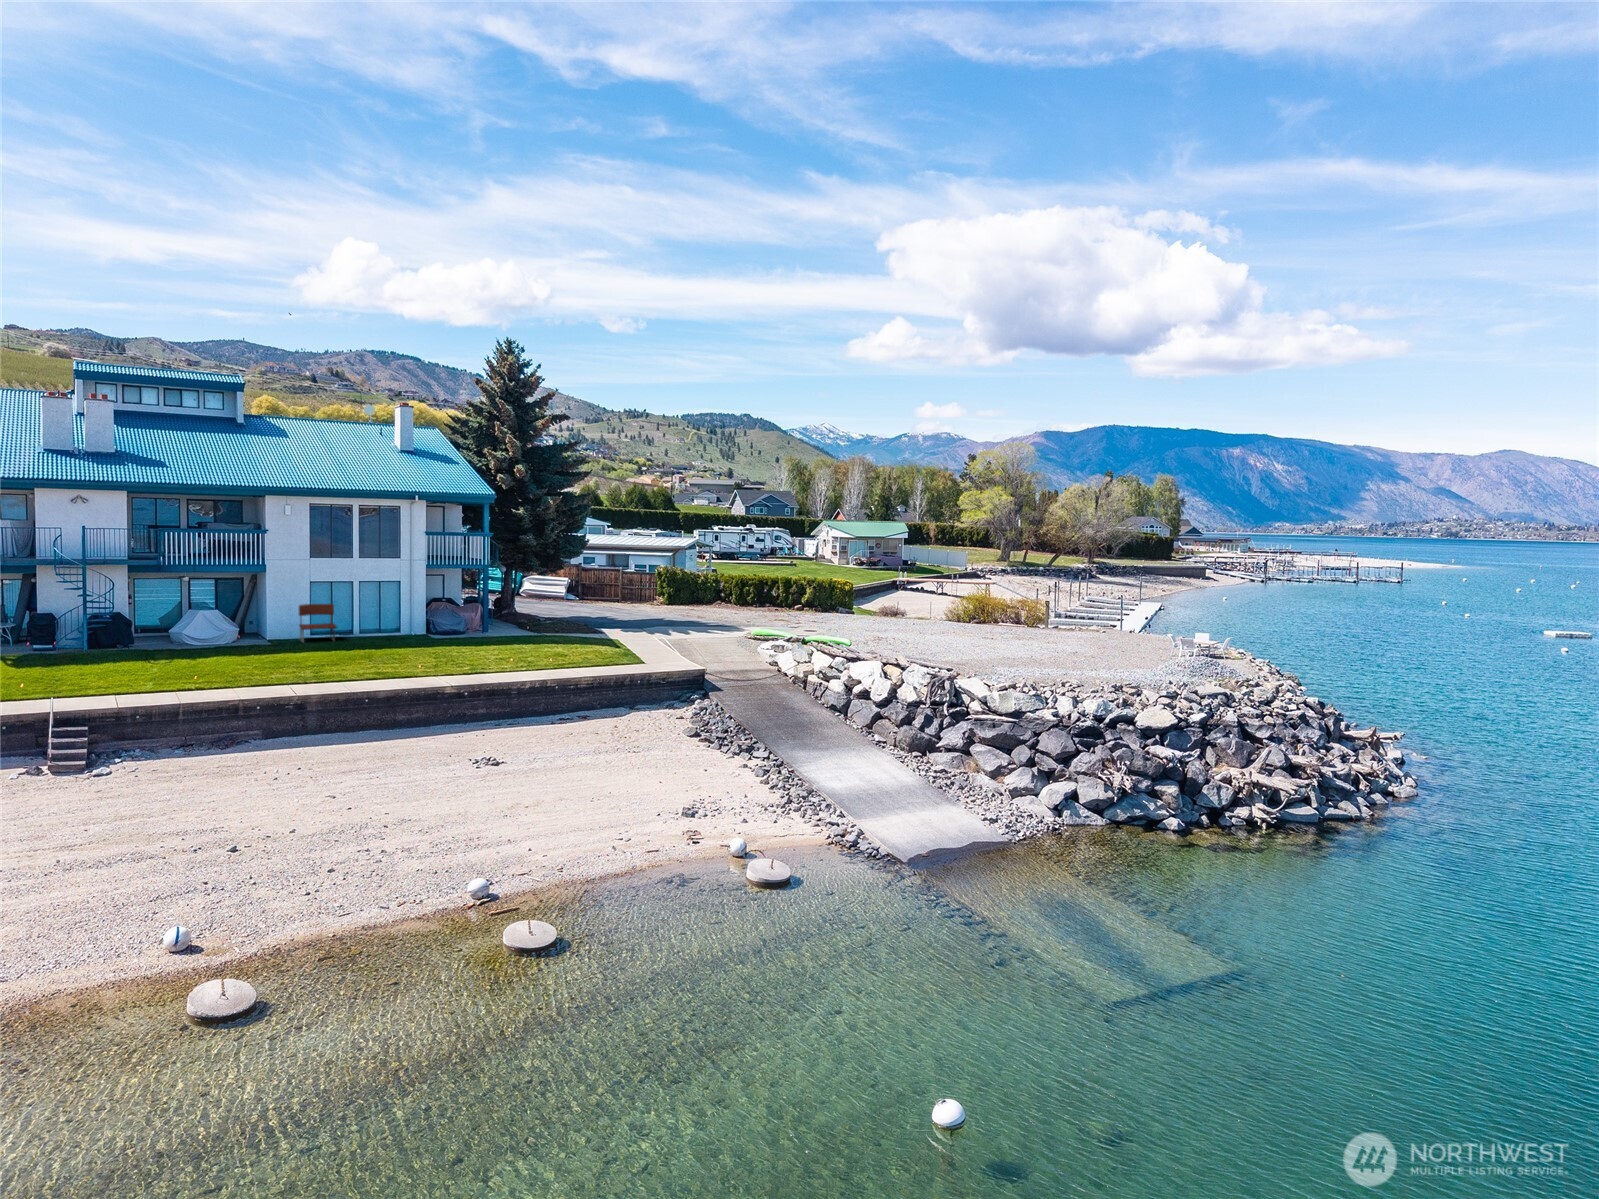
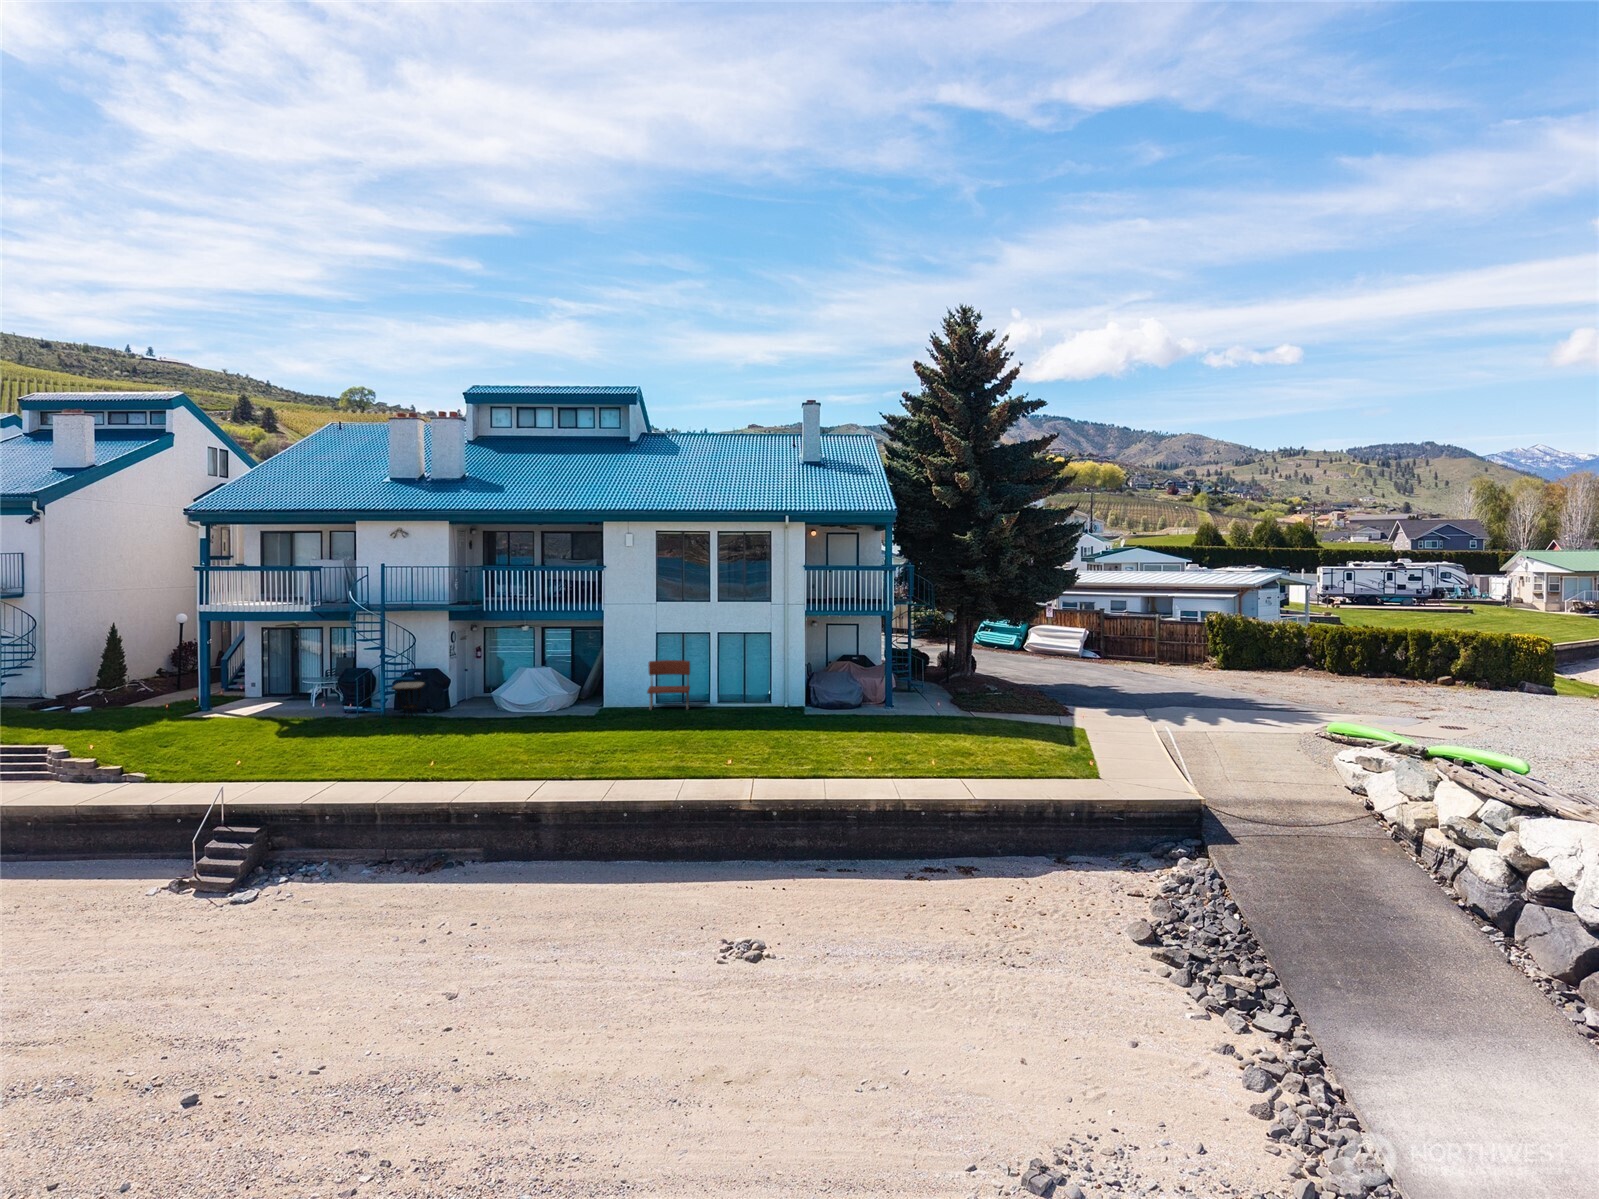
side table: none [69,626,103,658] -> present [392,682,425,718]

